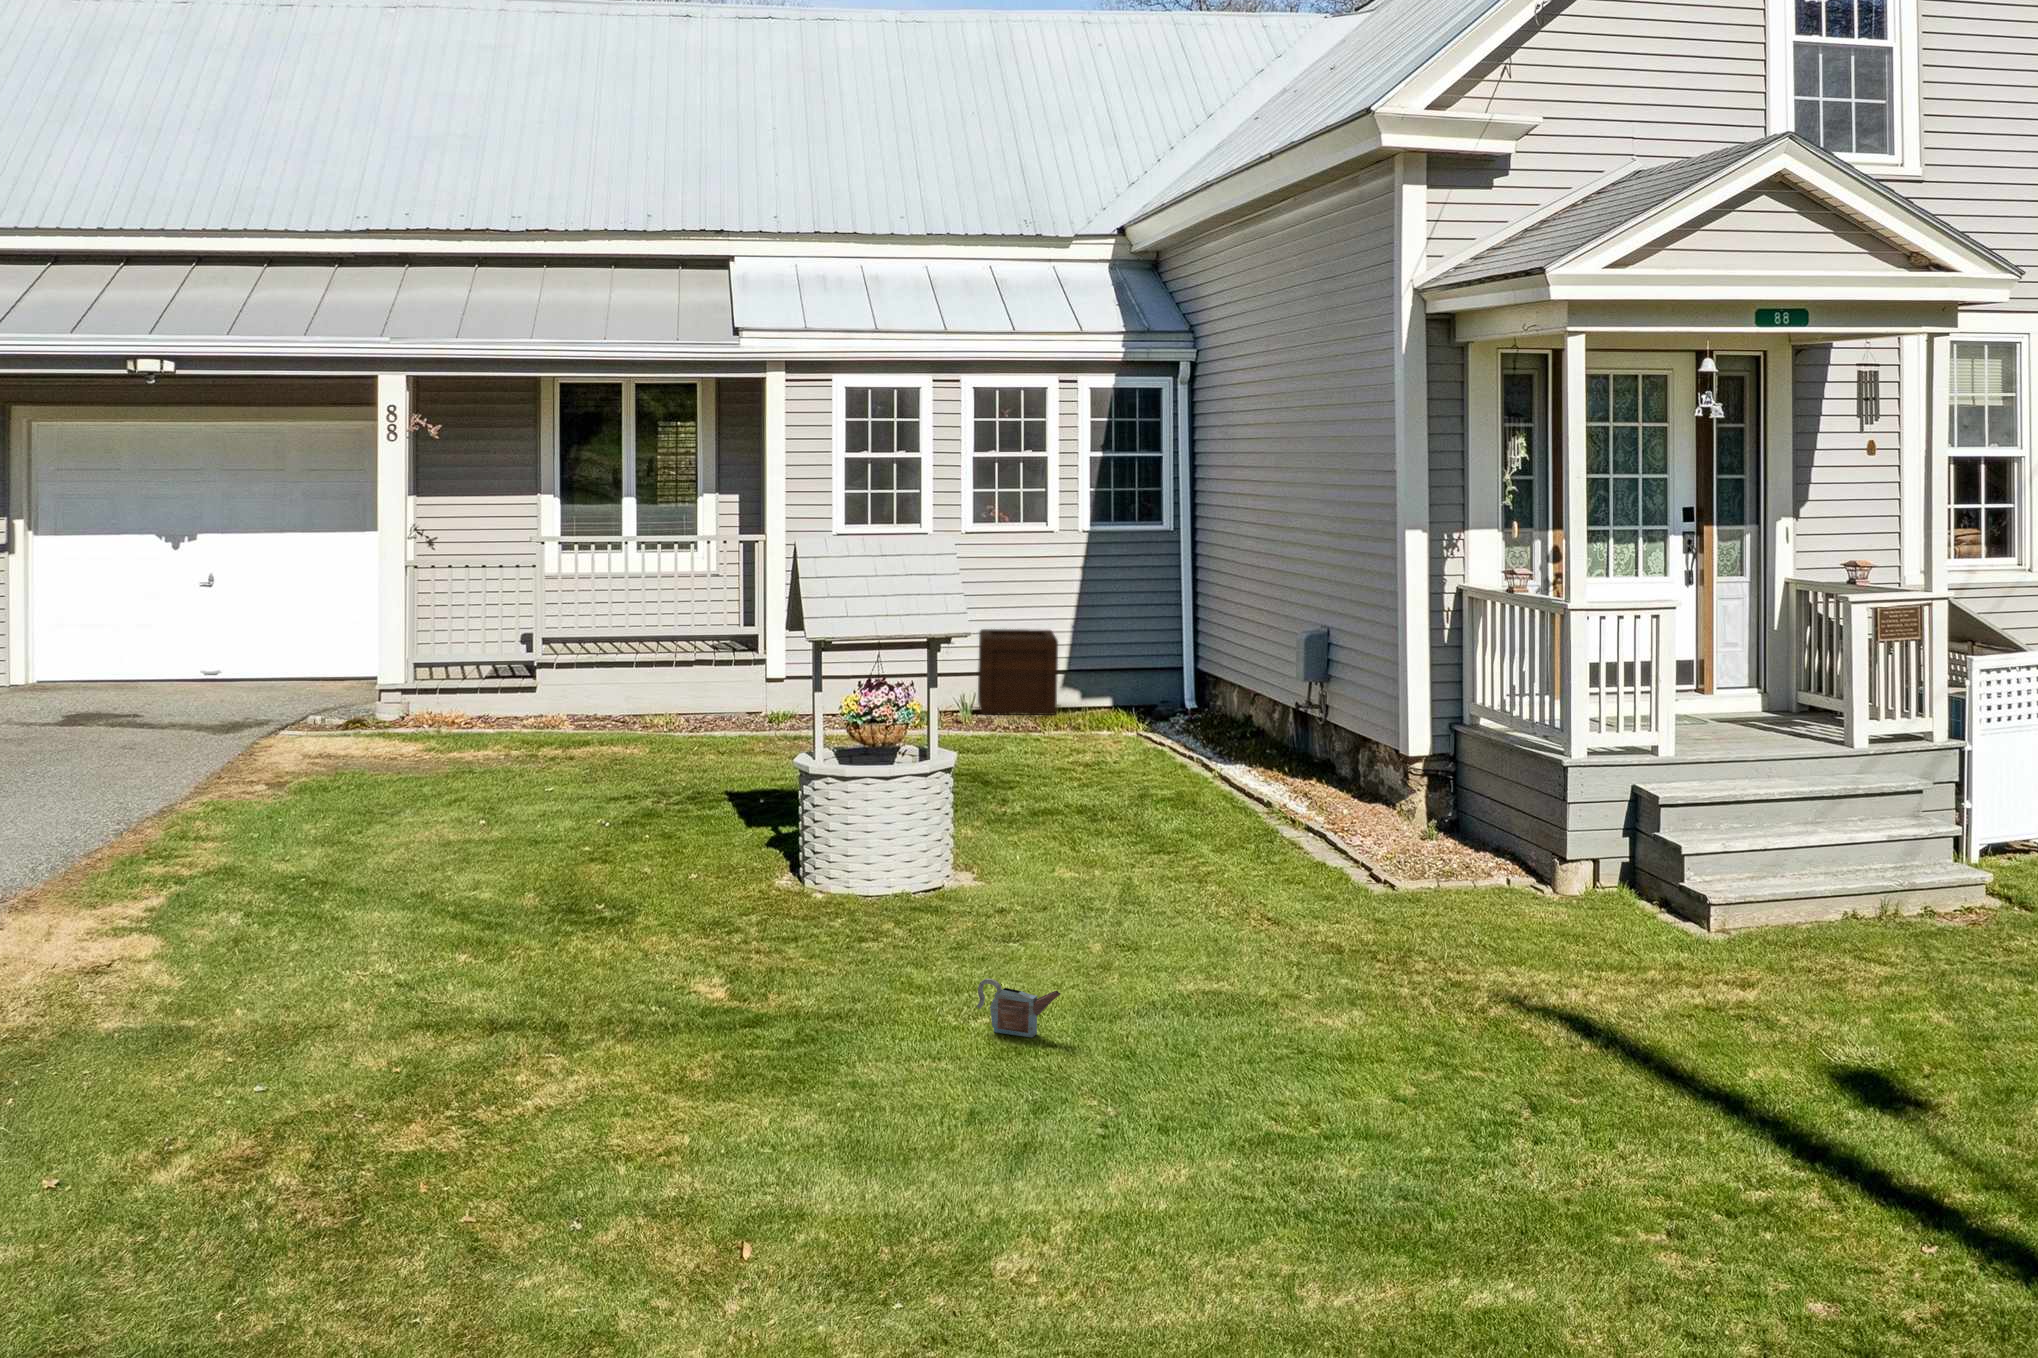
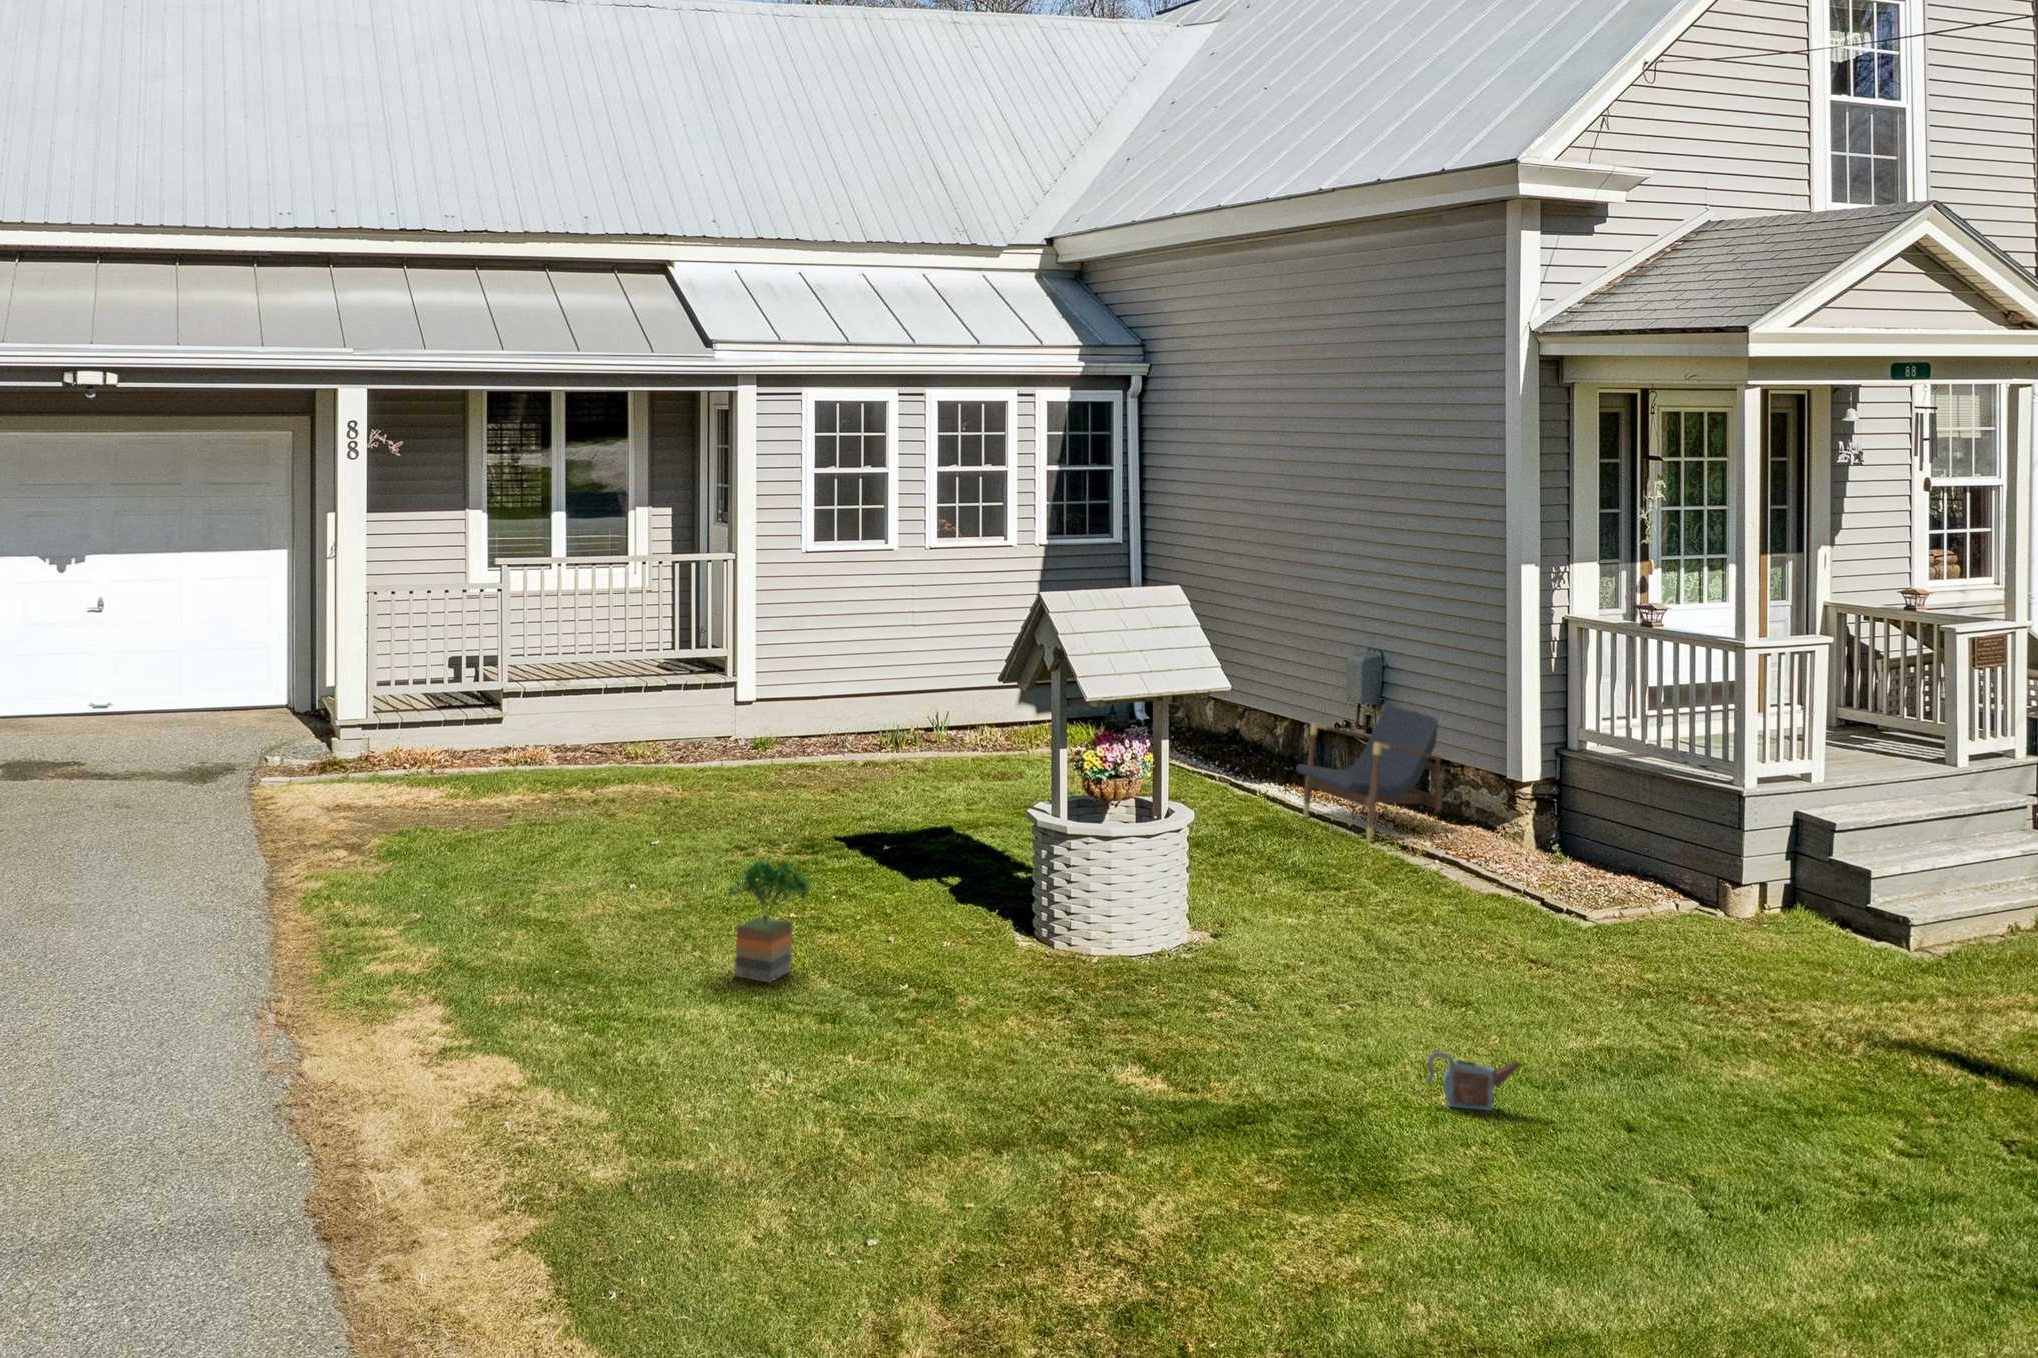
wooden crate: present [978,629,1058,715] -> none [937,648,1034,737]
lounge chair: none [1215,666,1363,814] -> present [1296,703,1442,842]
potted tree: none [473,794,556,907] -> present [728,861,812,982]

